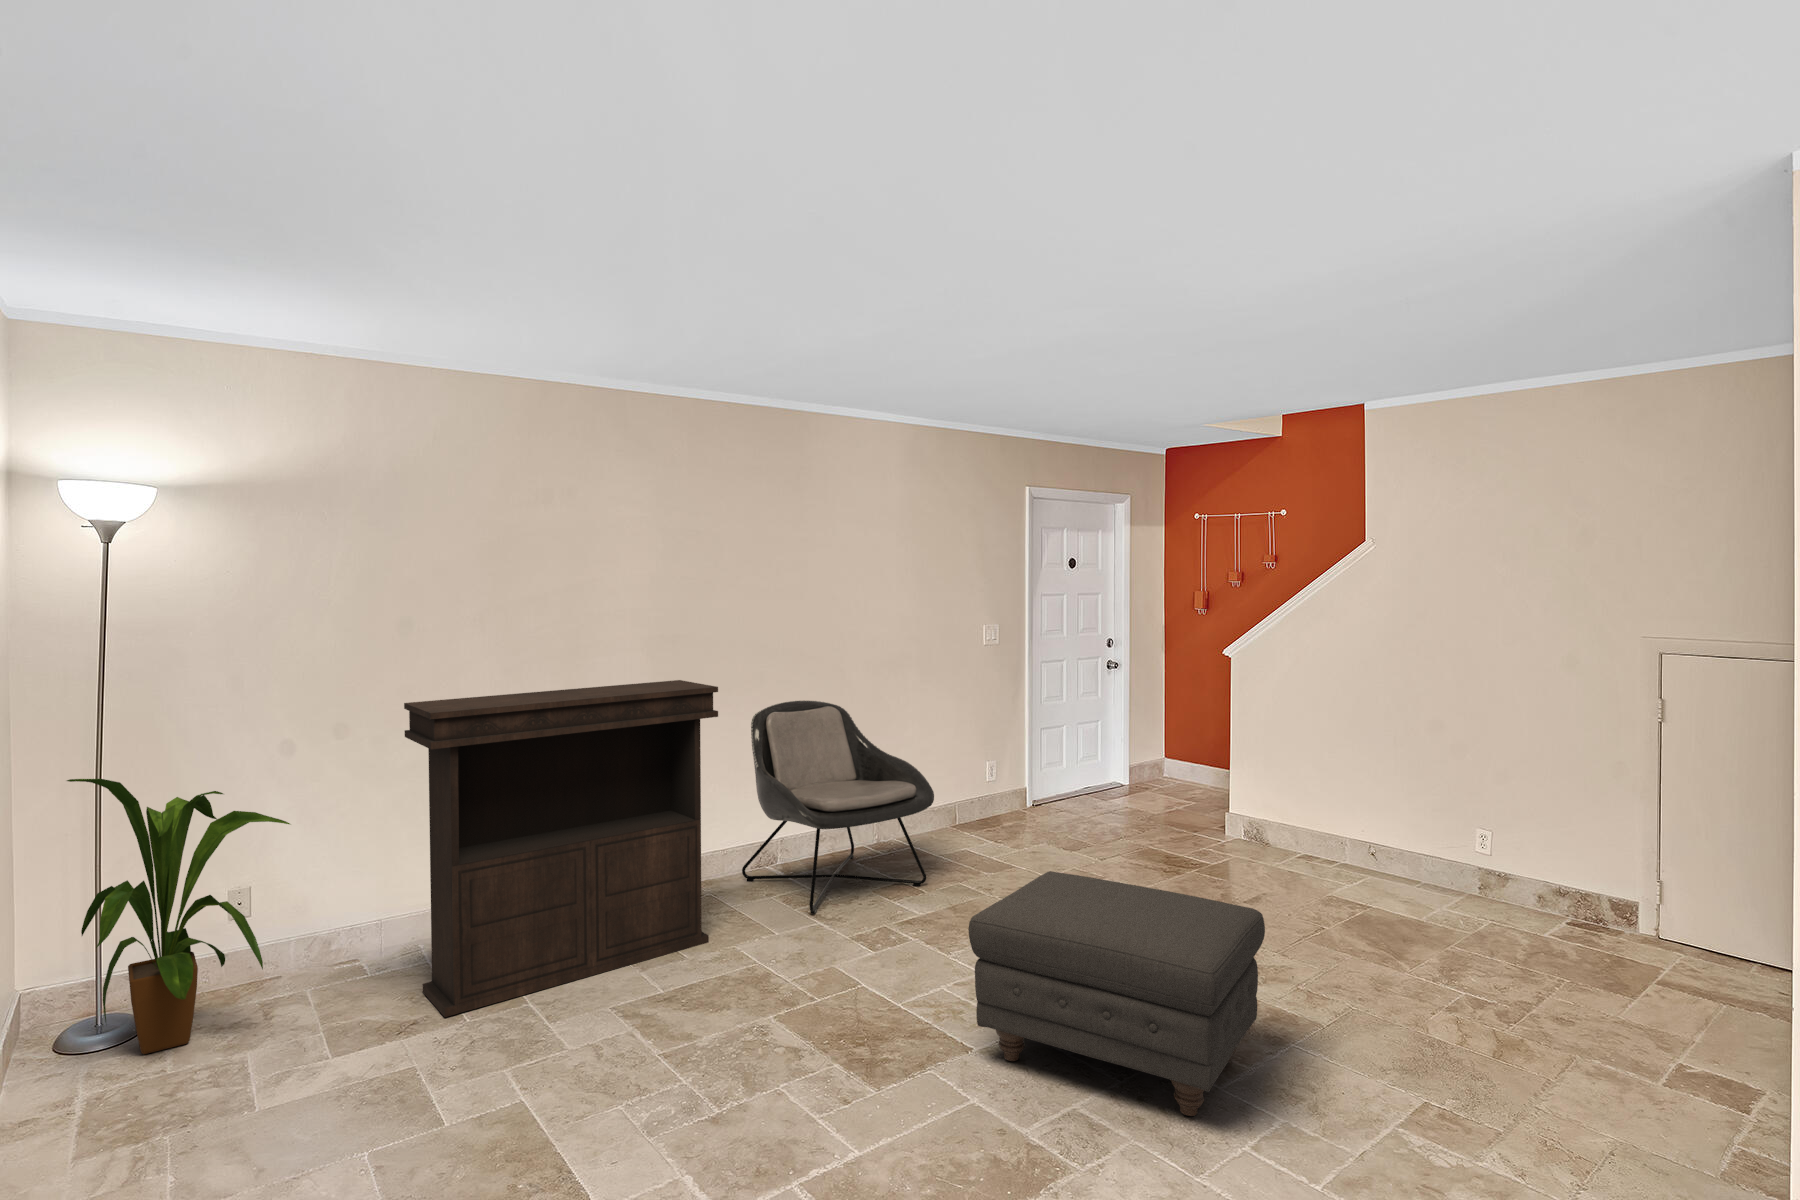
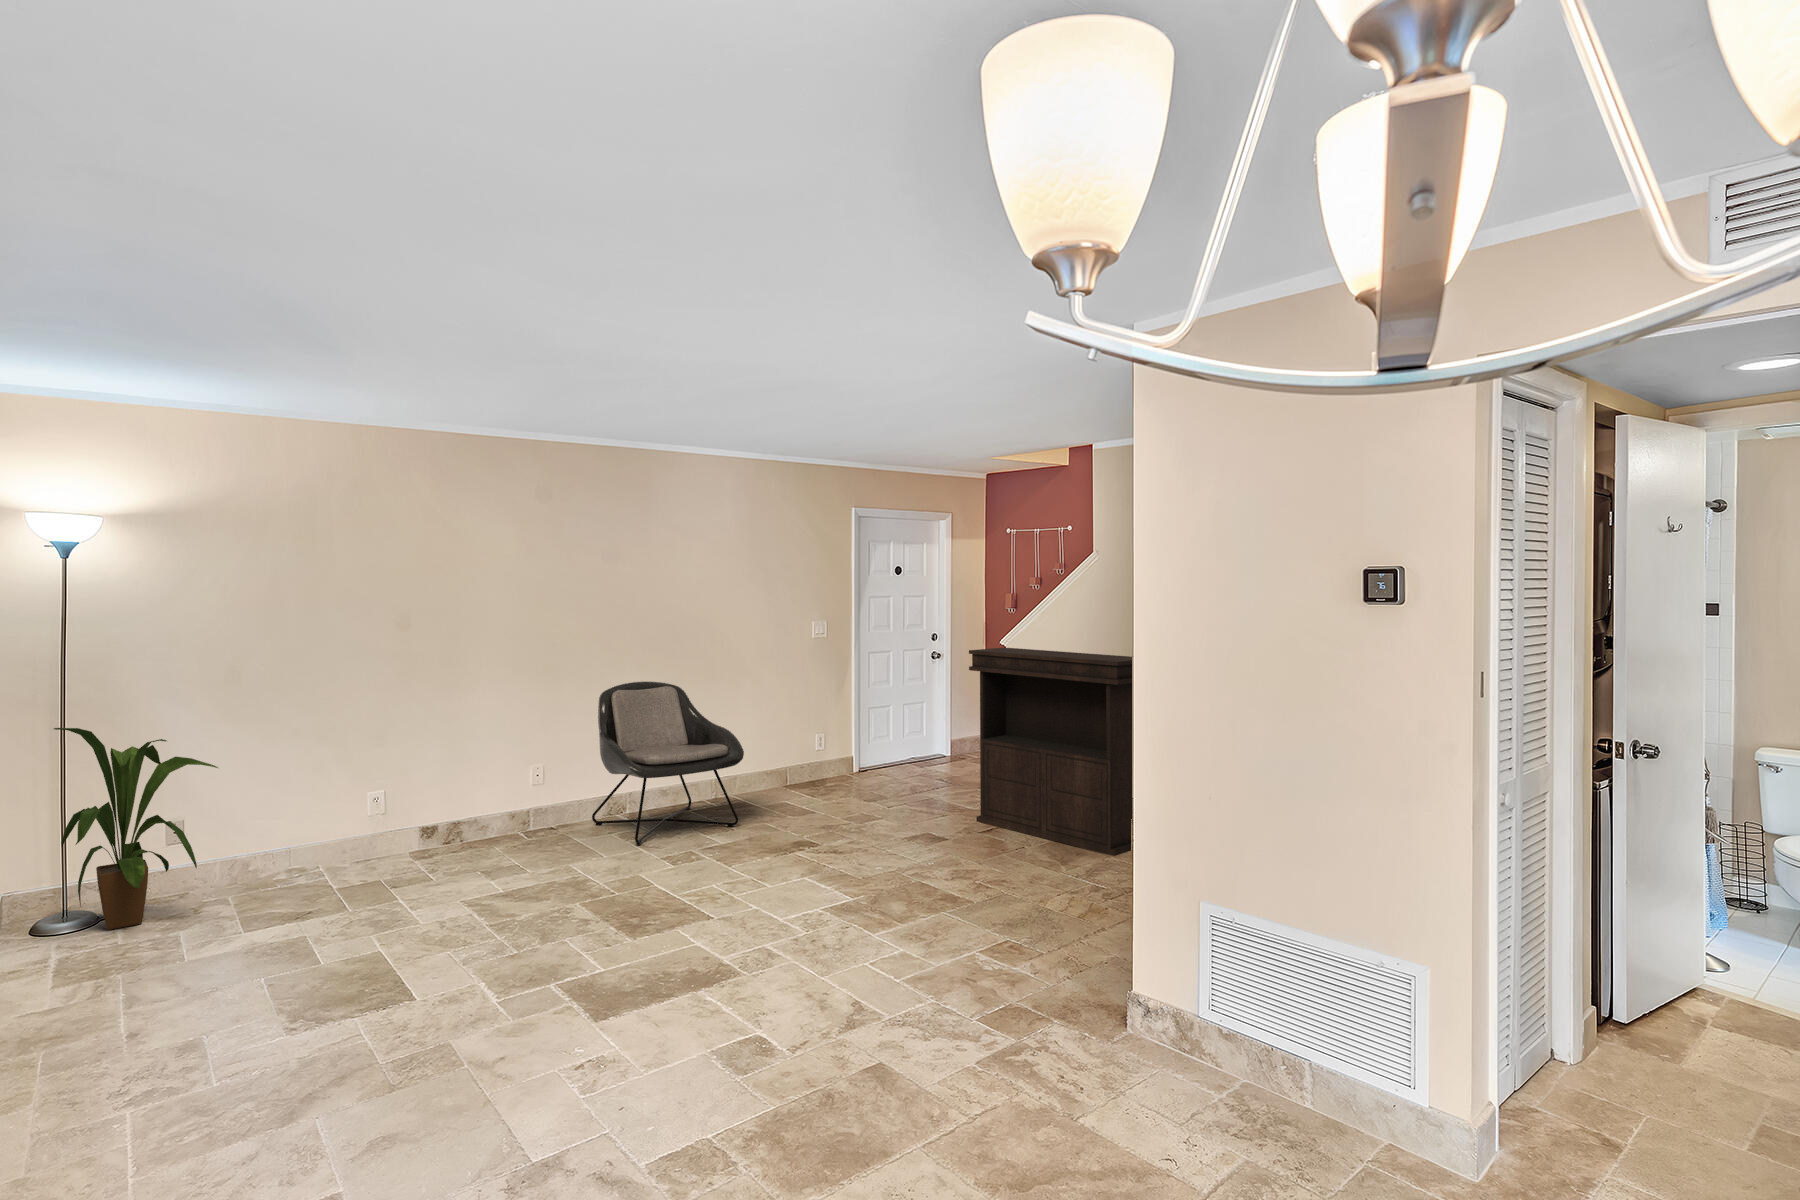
console table: present [404,680,718,1017] -> present [969,647,1132,856]
ottoman: present [969,871,1265,1116] -> none [706,797,918,950]

